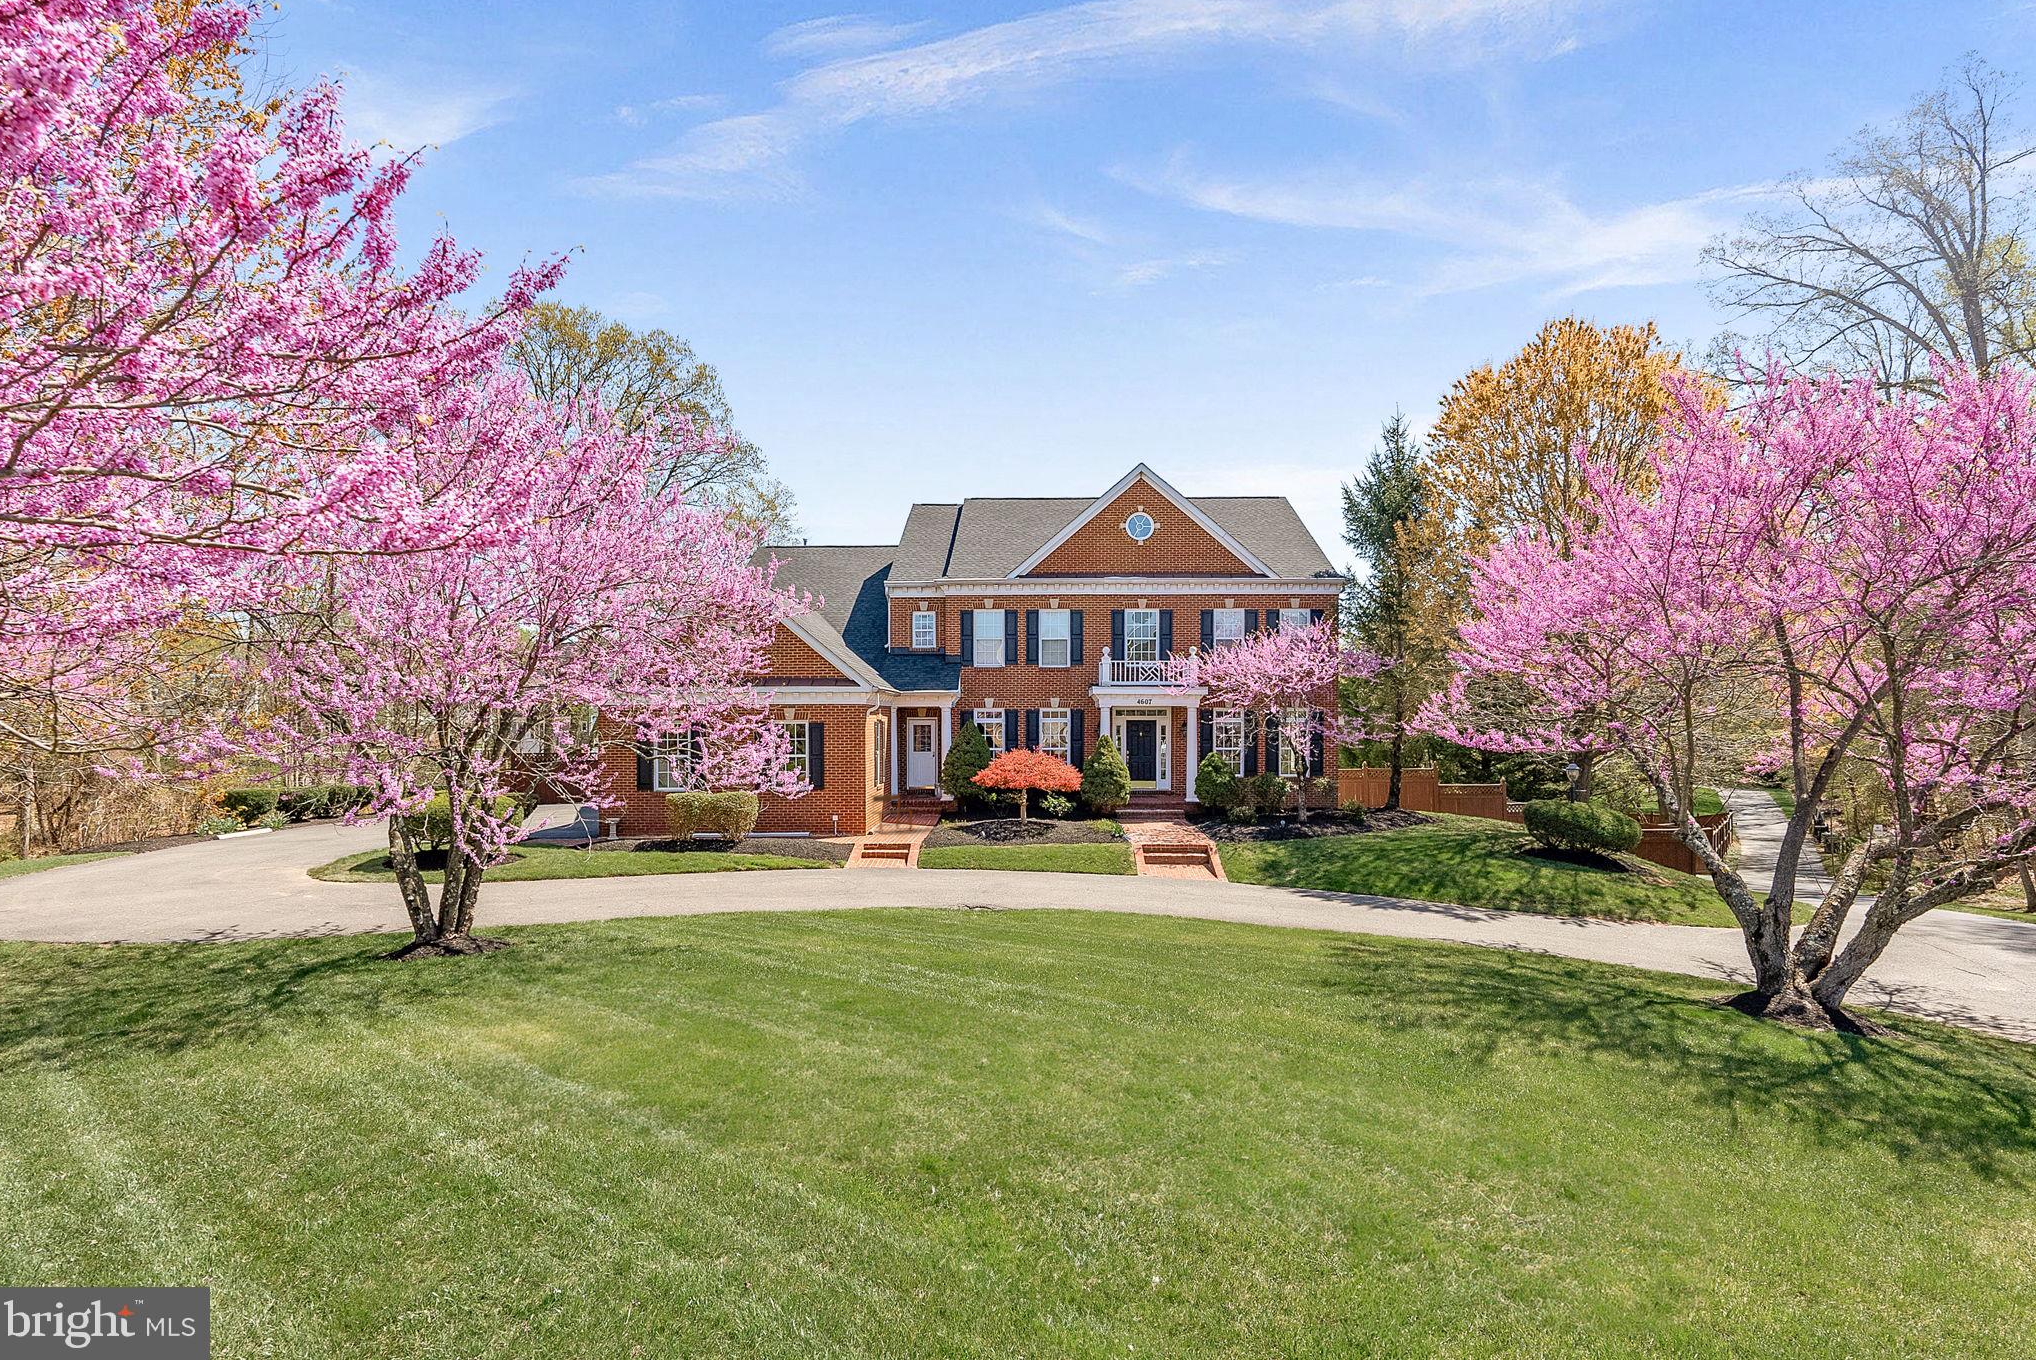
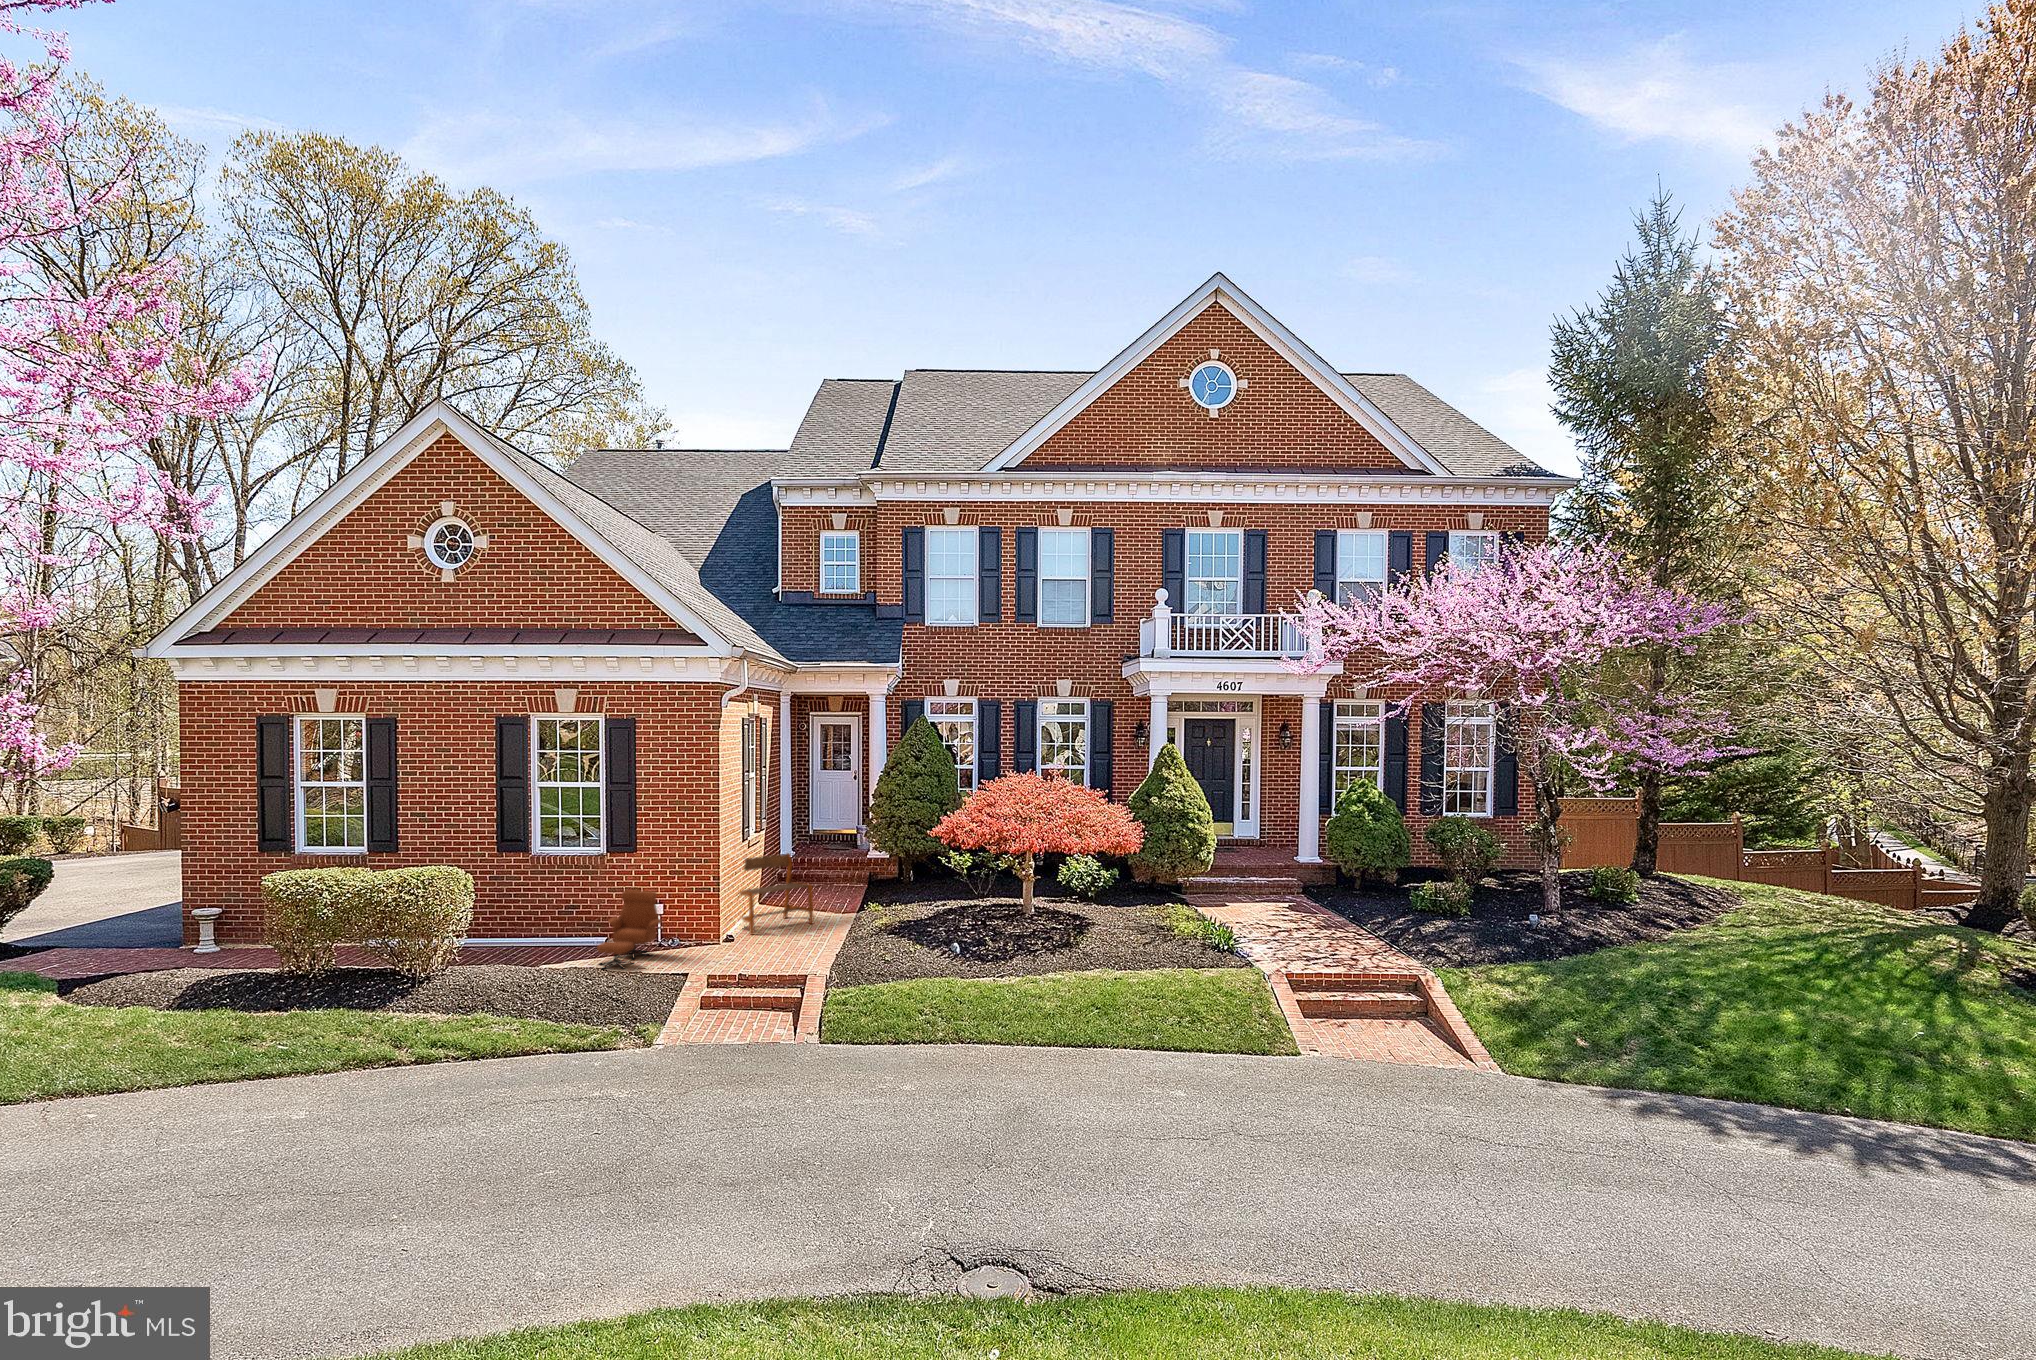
lounge chair: none [810,808,839,844] -> present [597,890,662,969]

